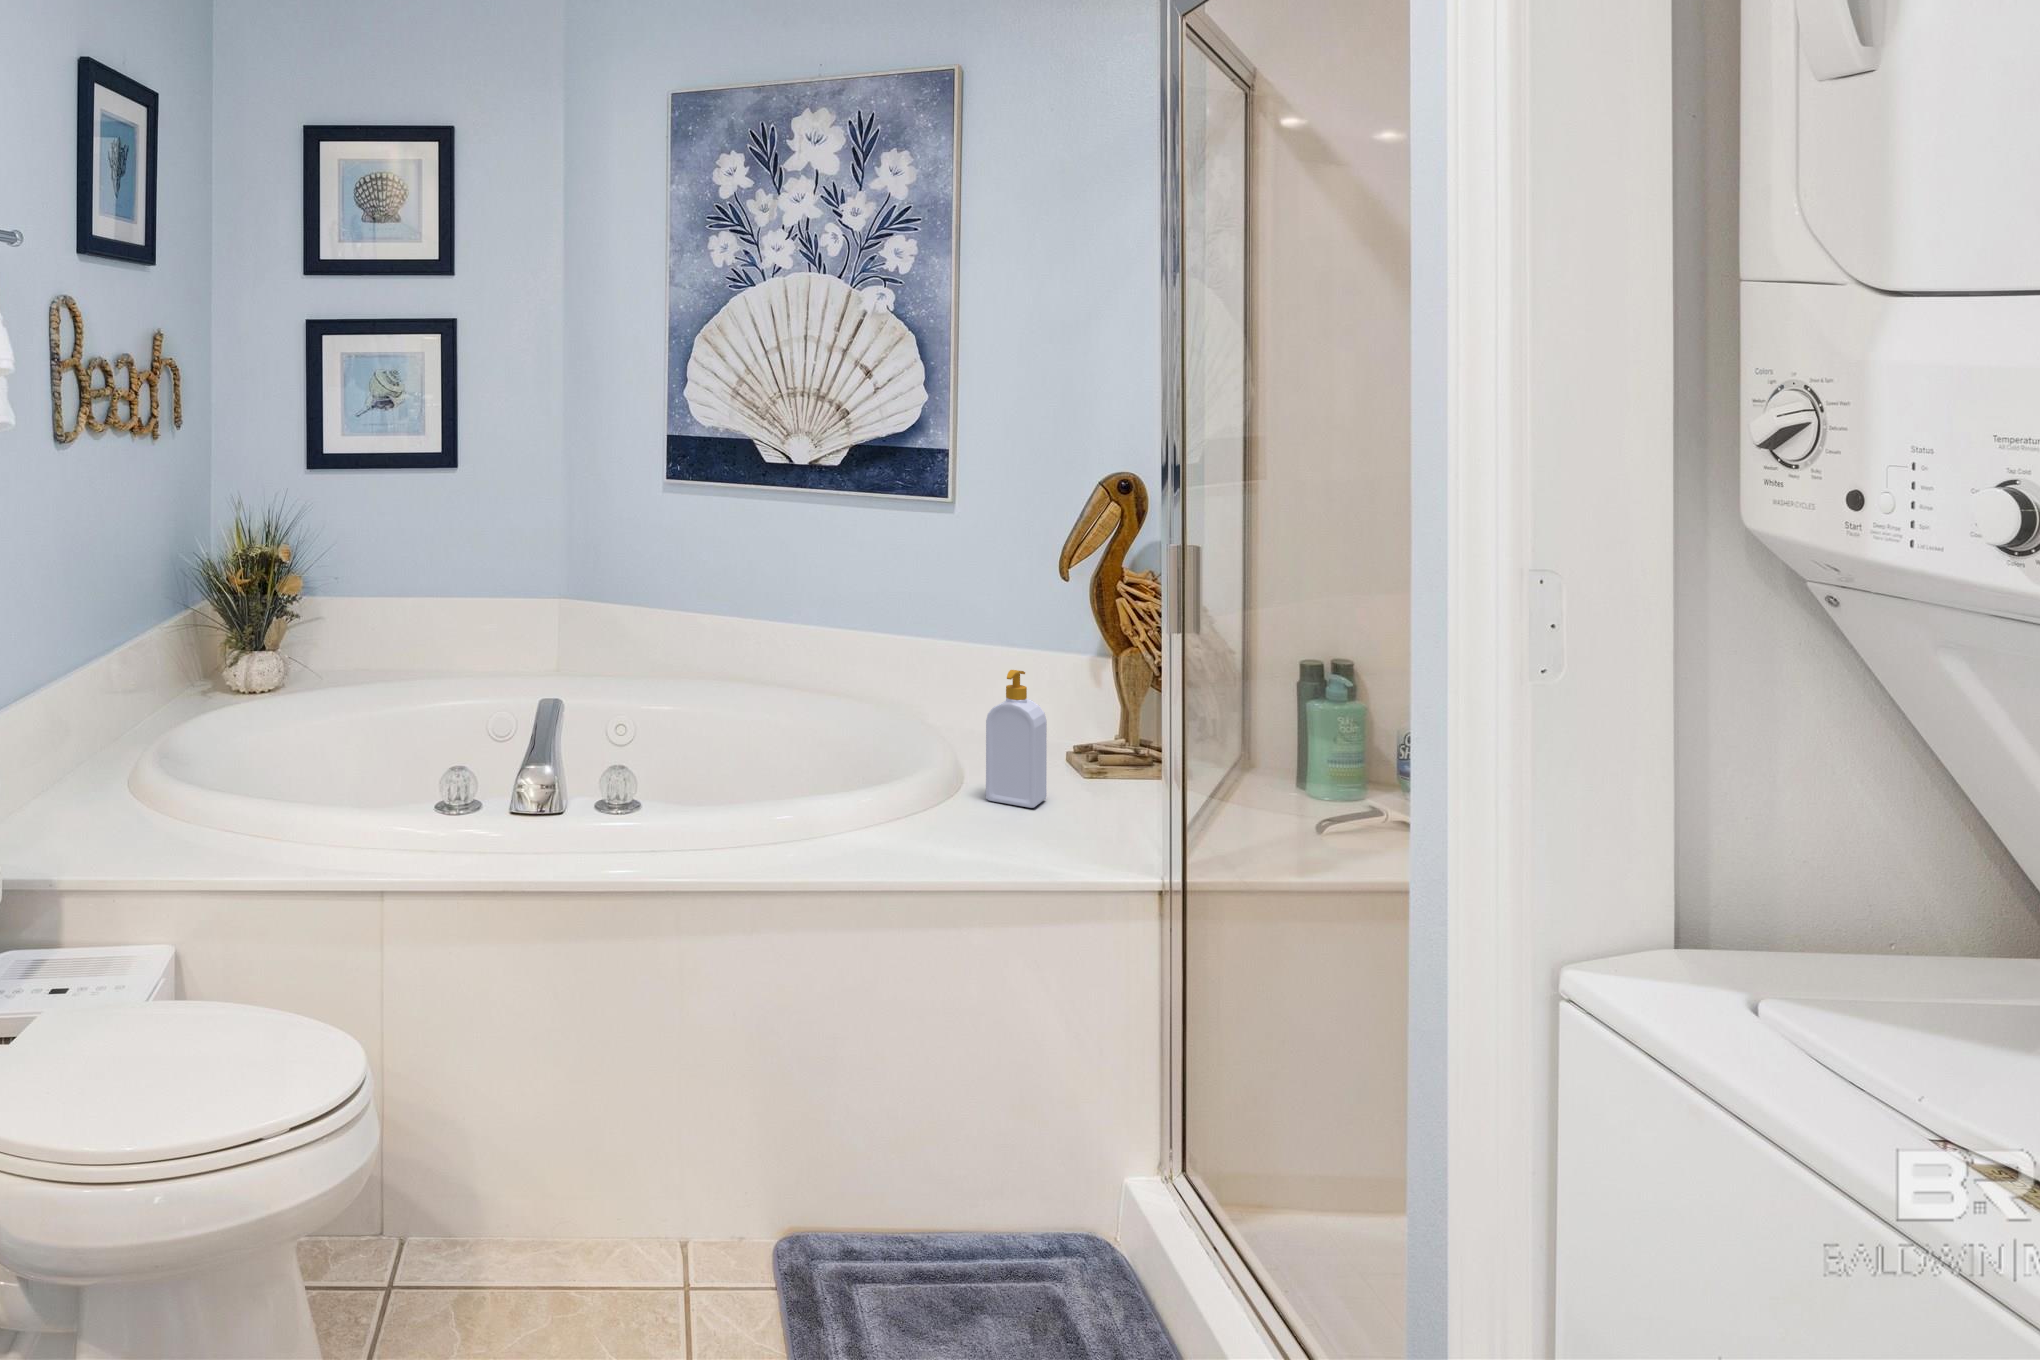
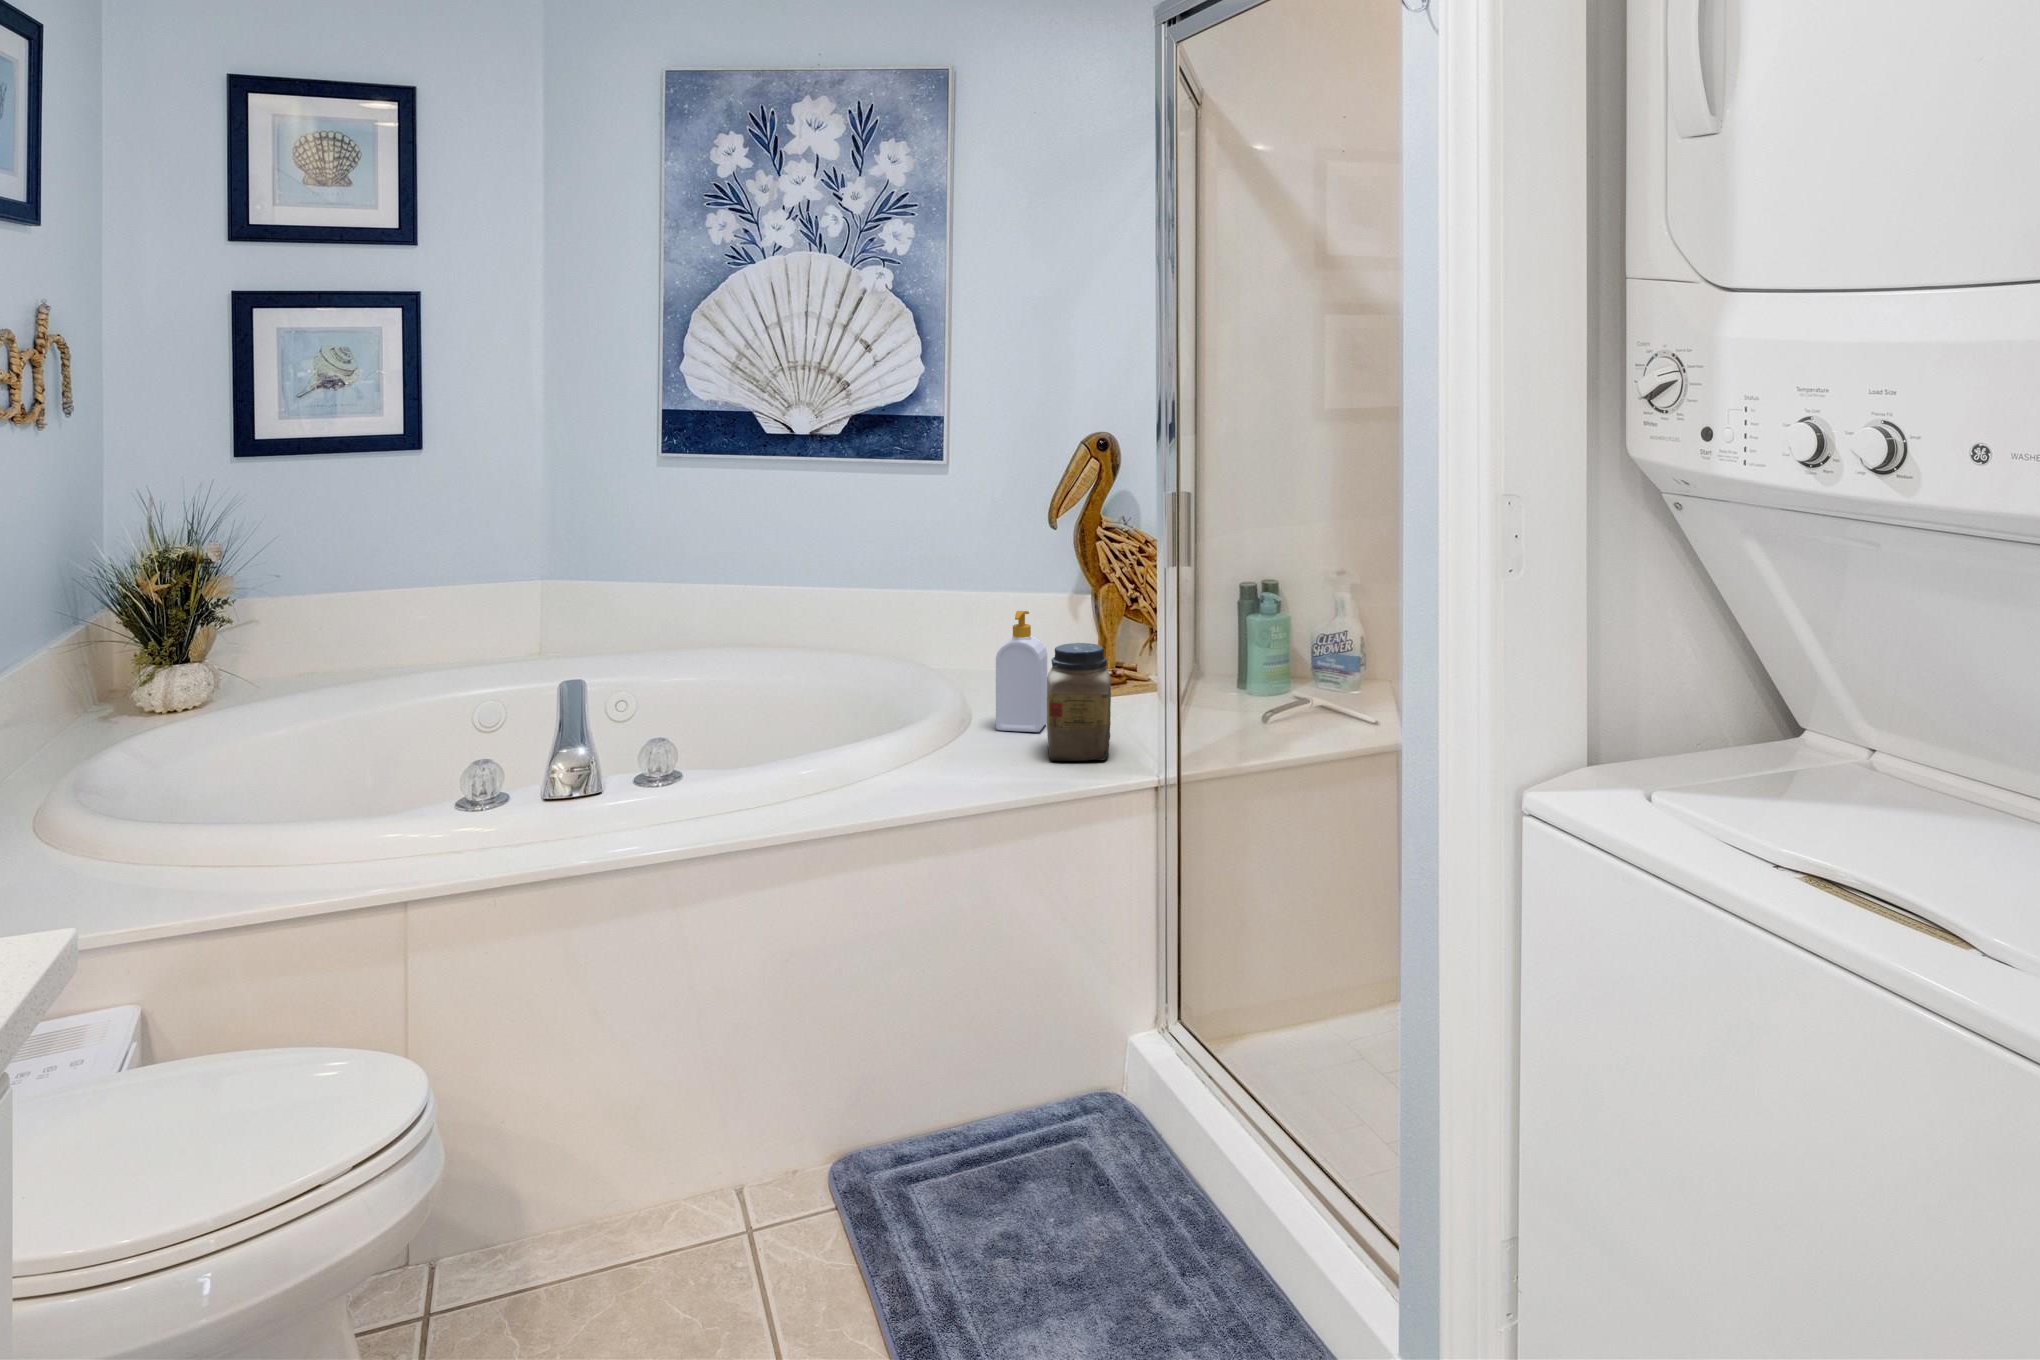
jar: none [1034,711,1110,848] -> present [1047,643,1111,761]

